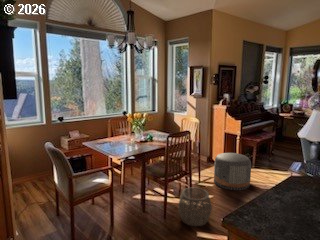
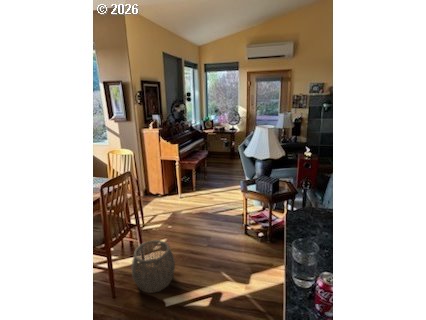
pouf: present [214,153,251,190] -> none [158,182,199,225]

